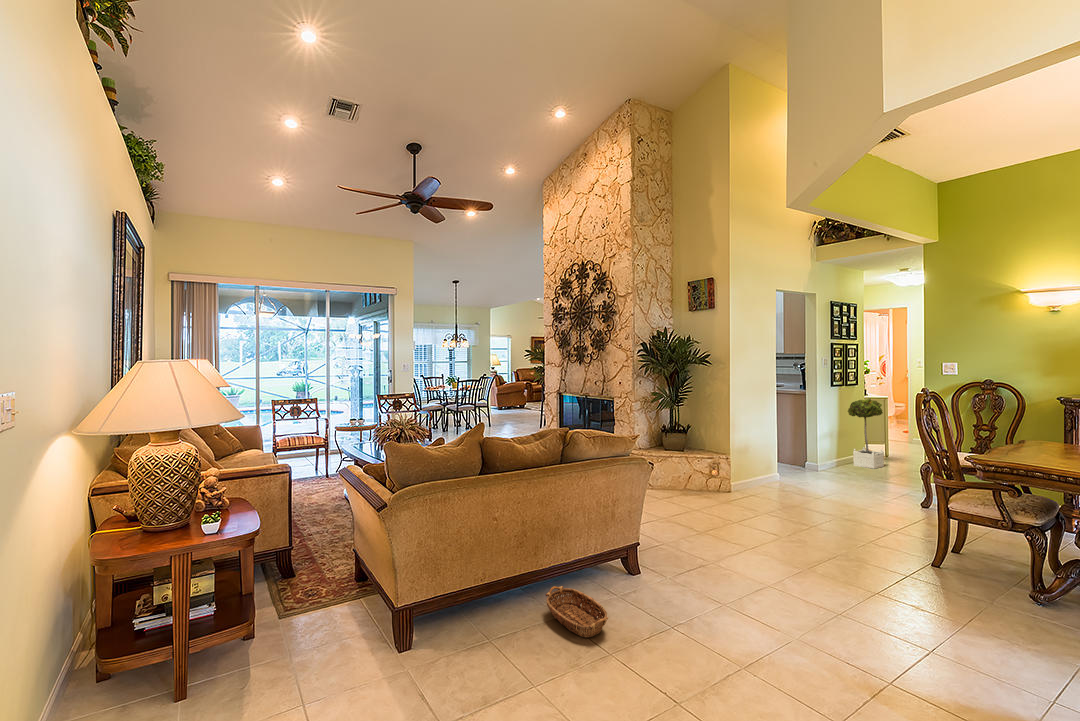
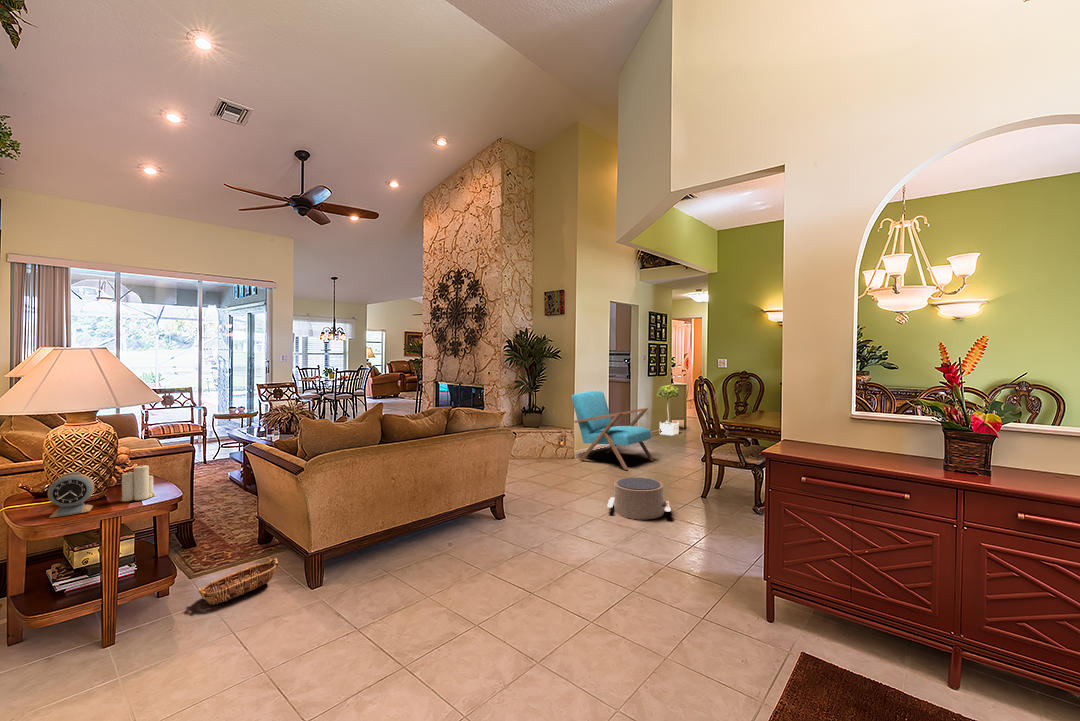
armchair: none [727,407,851,518] -> present [571,391,653,470]
candle: none [200,489,236,532] -> present [120,465,156,502]
alarm clock: none [126,498,173,548] -> present [48,472,94,518]
pouf: none [789,535,897,604] -> present [608,478,671,520]
basket: present [546,586,608,637] -> present [198,558,279,605]

